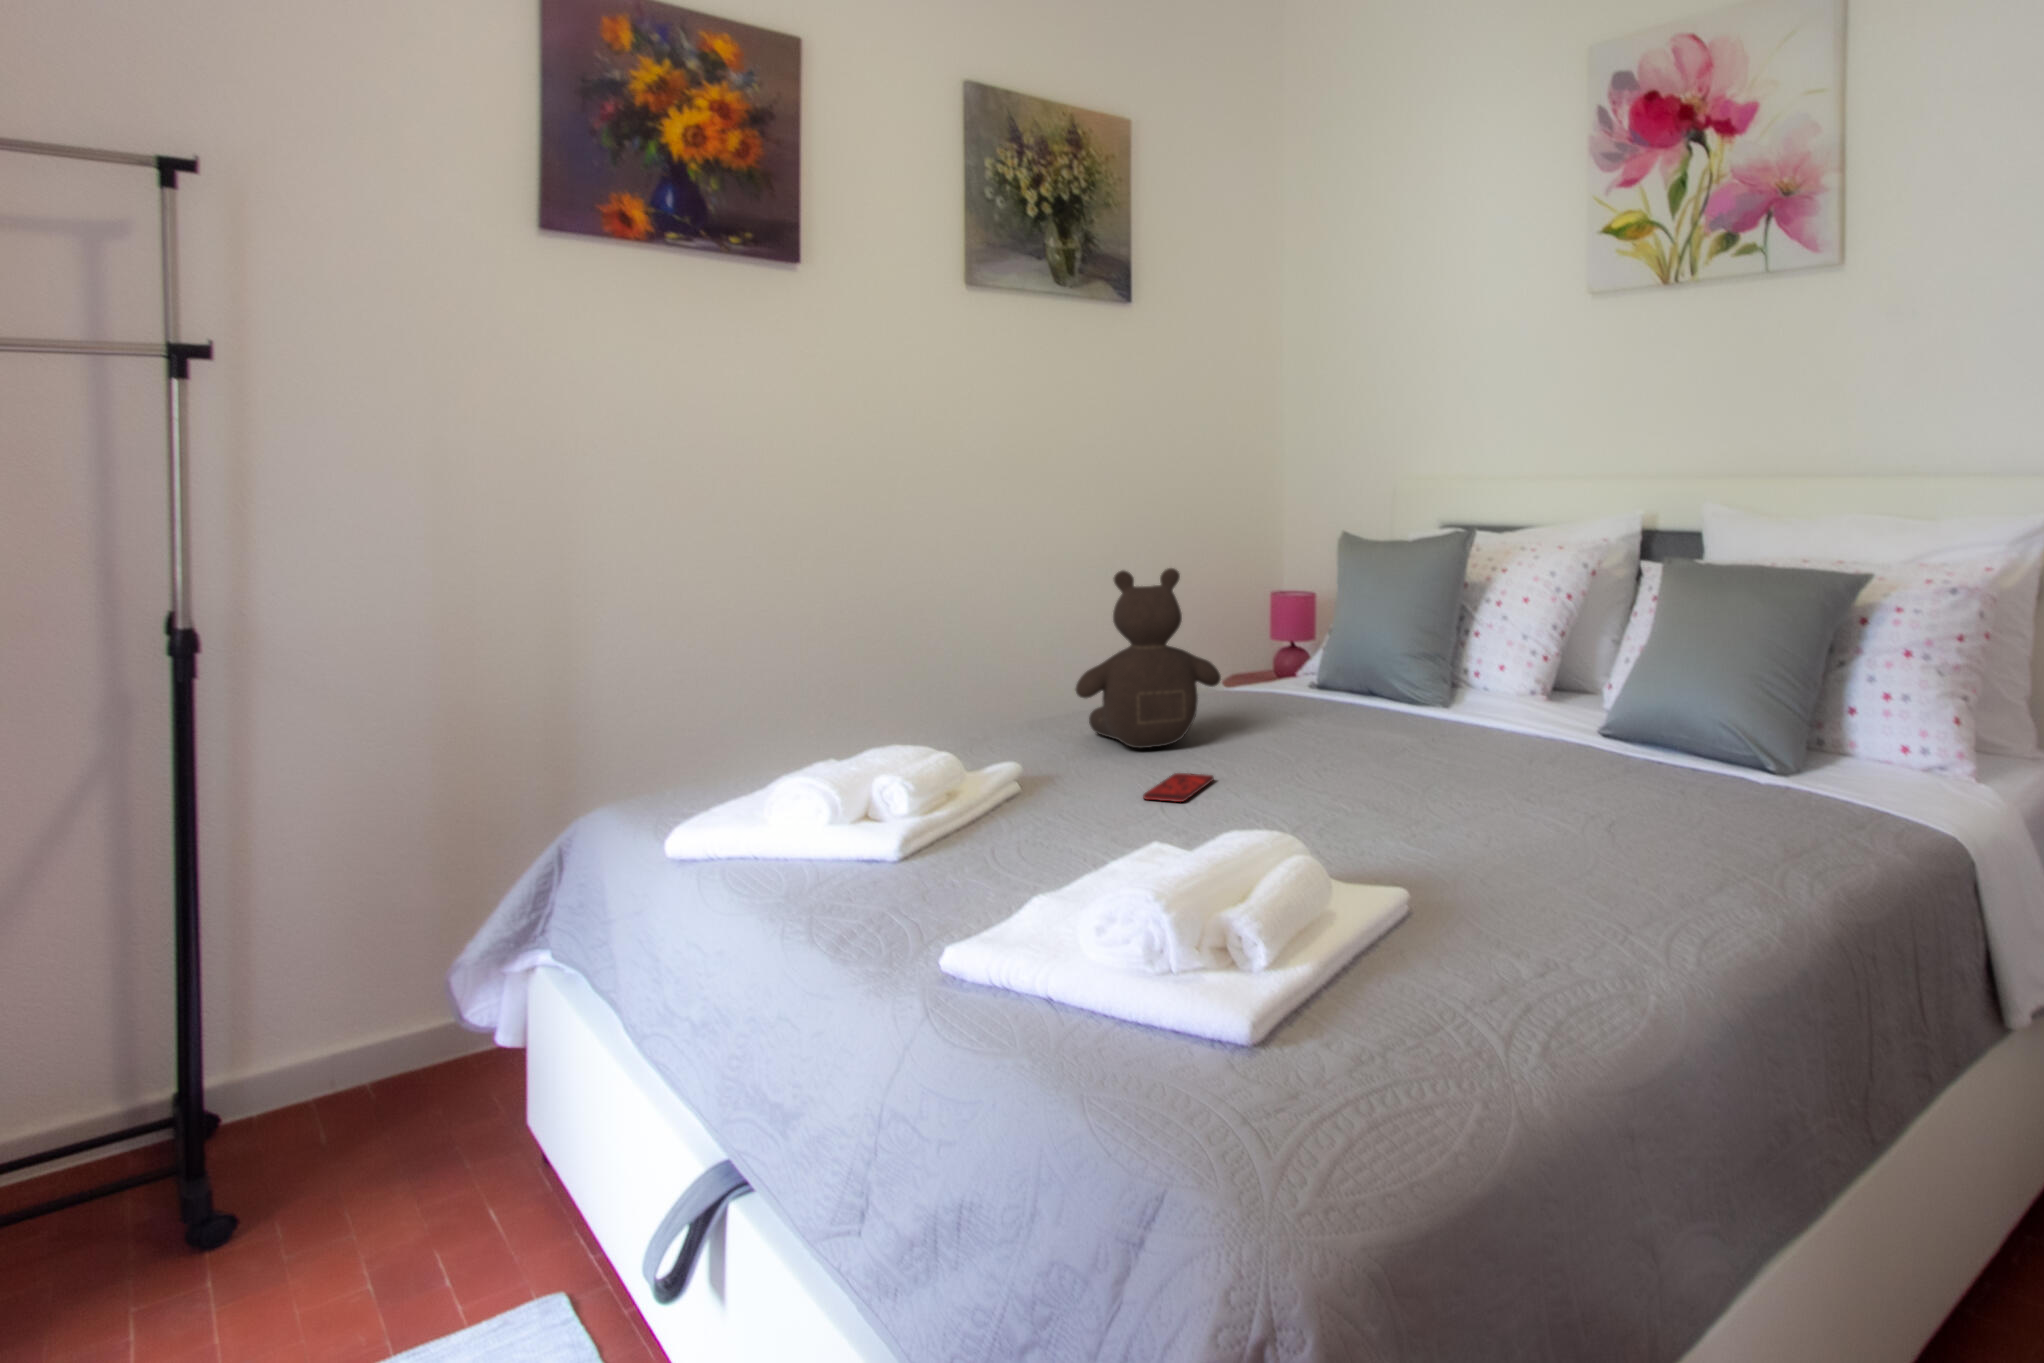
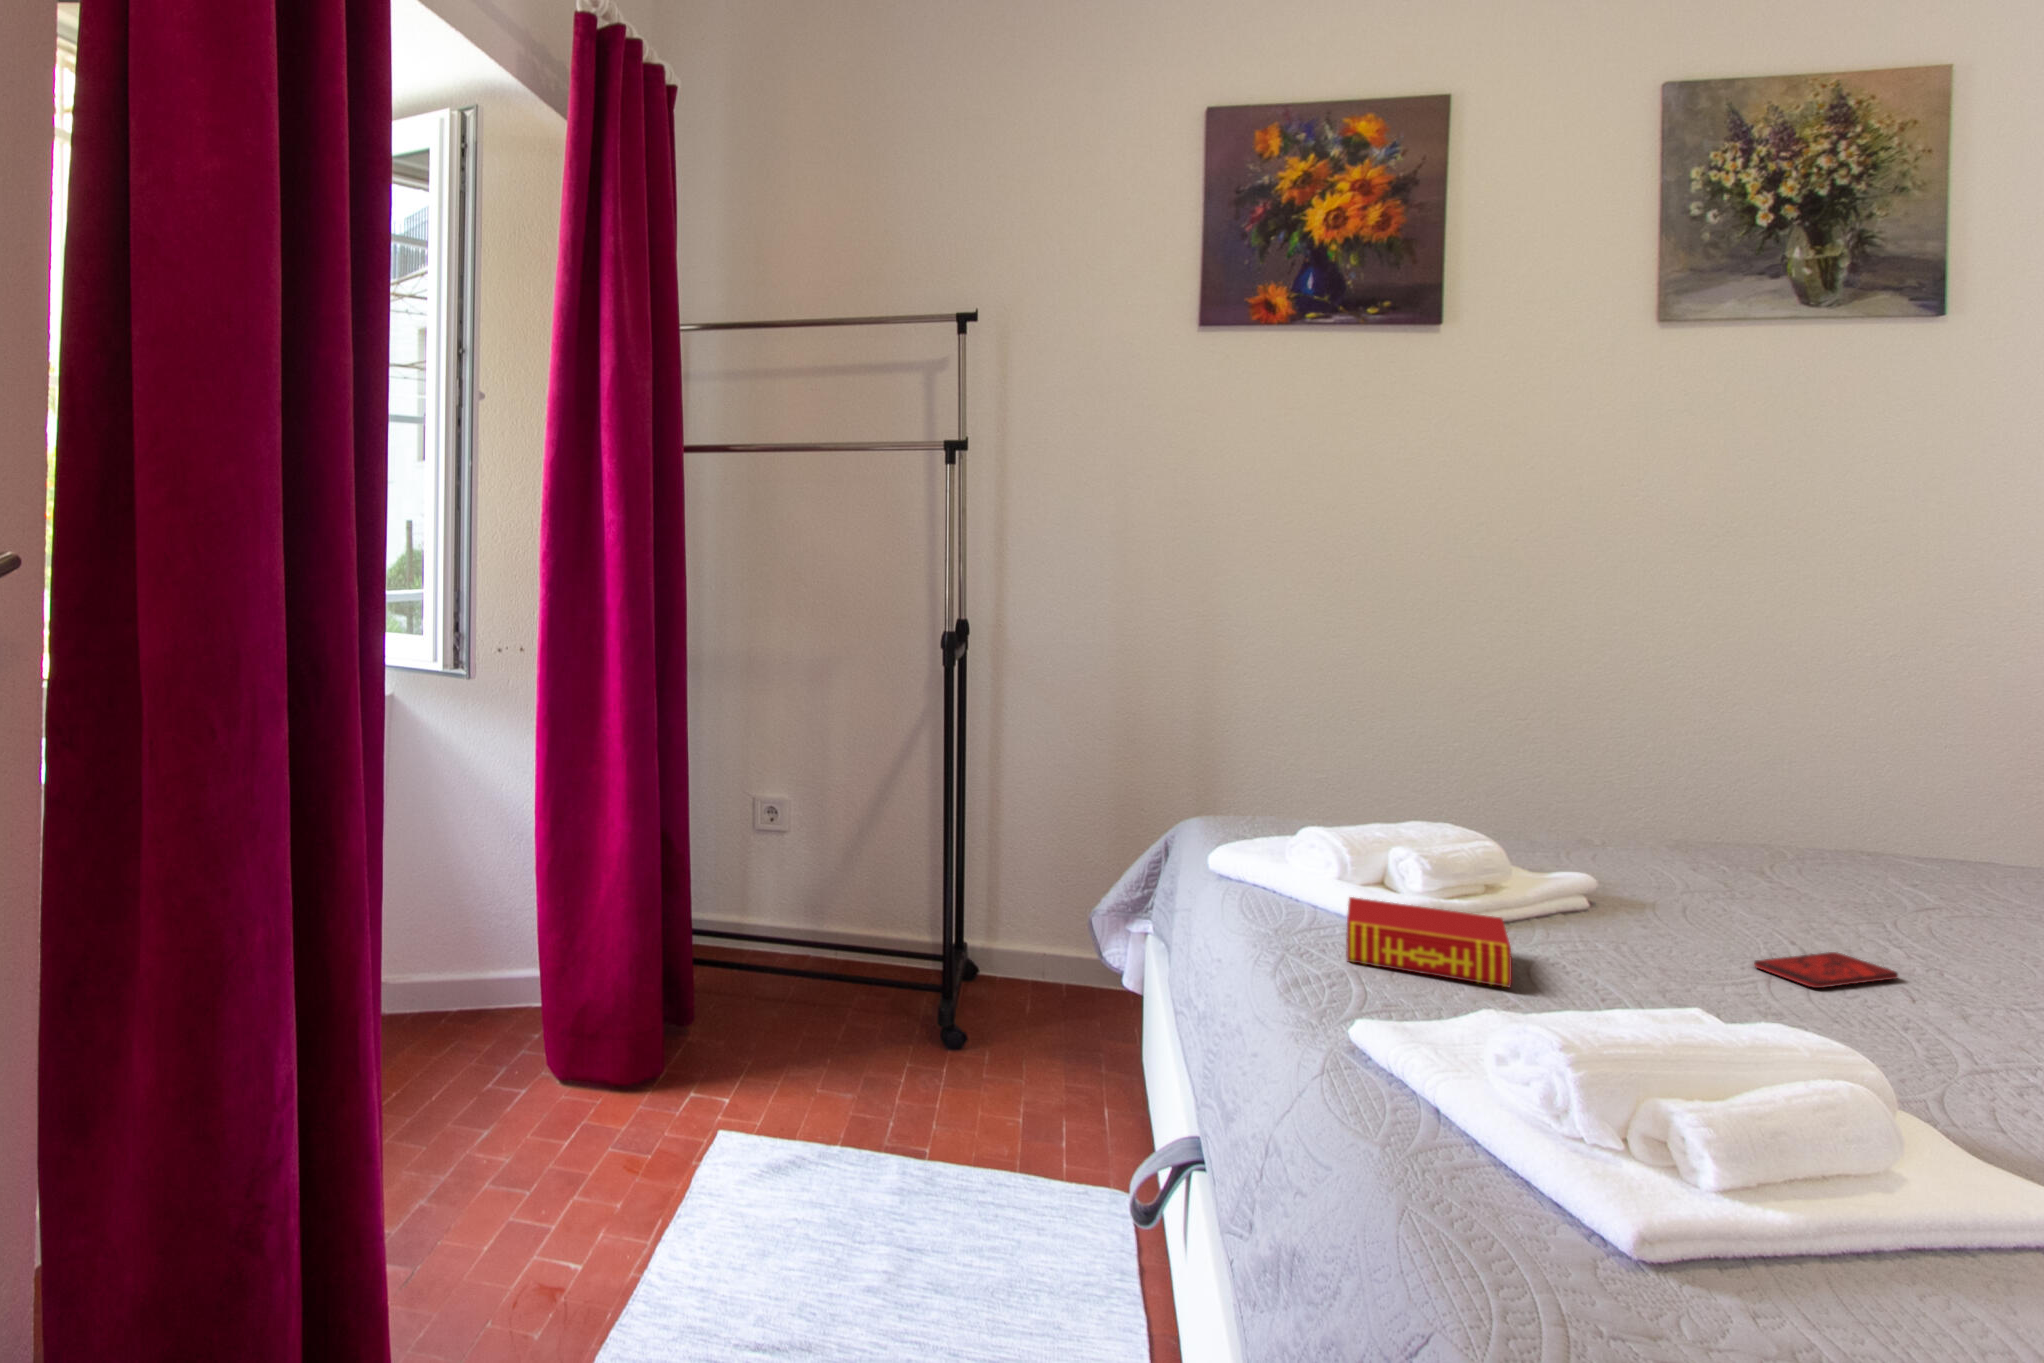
teddy bear: present [1076,568,1221,748] -> none [1709,676,1973,917]
book: none [863,815,1026,902] -> present [1346,897,1512,987]

